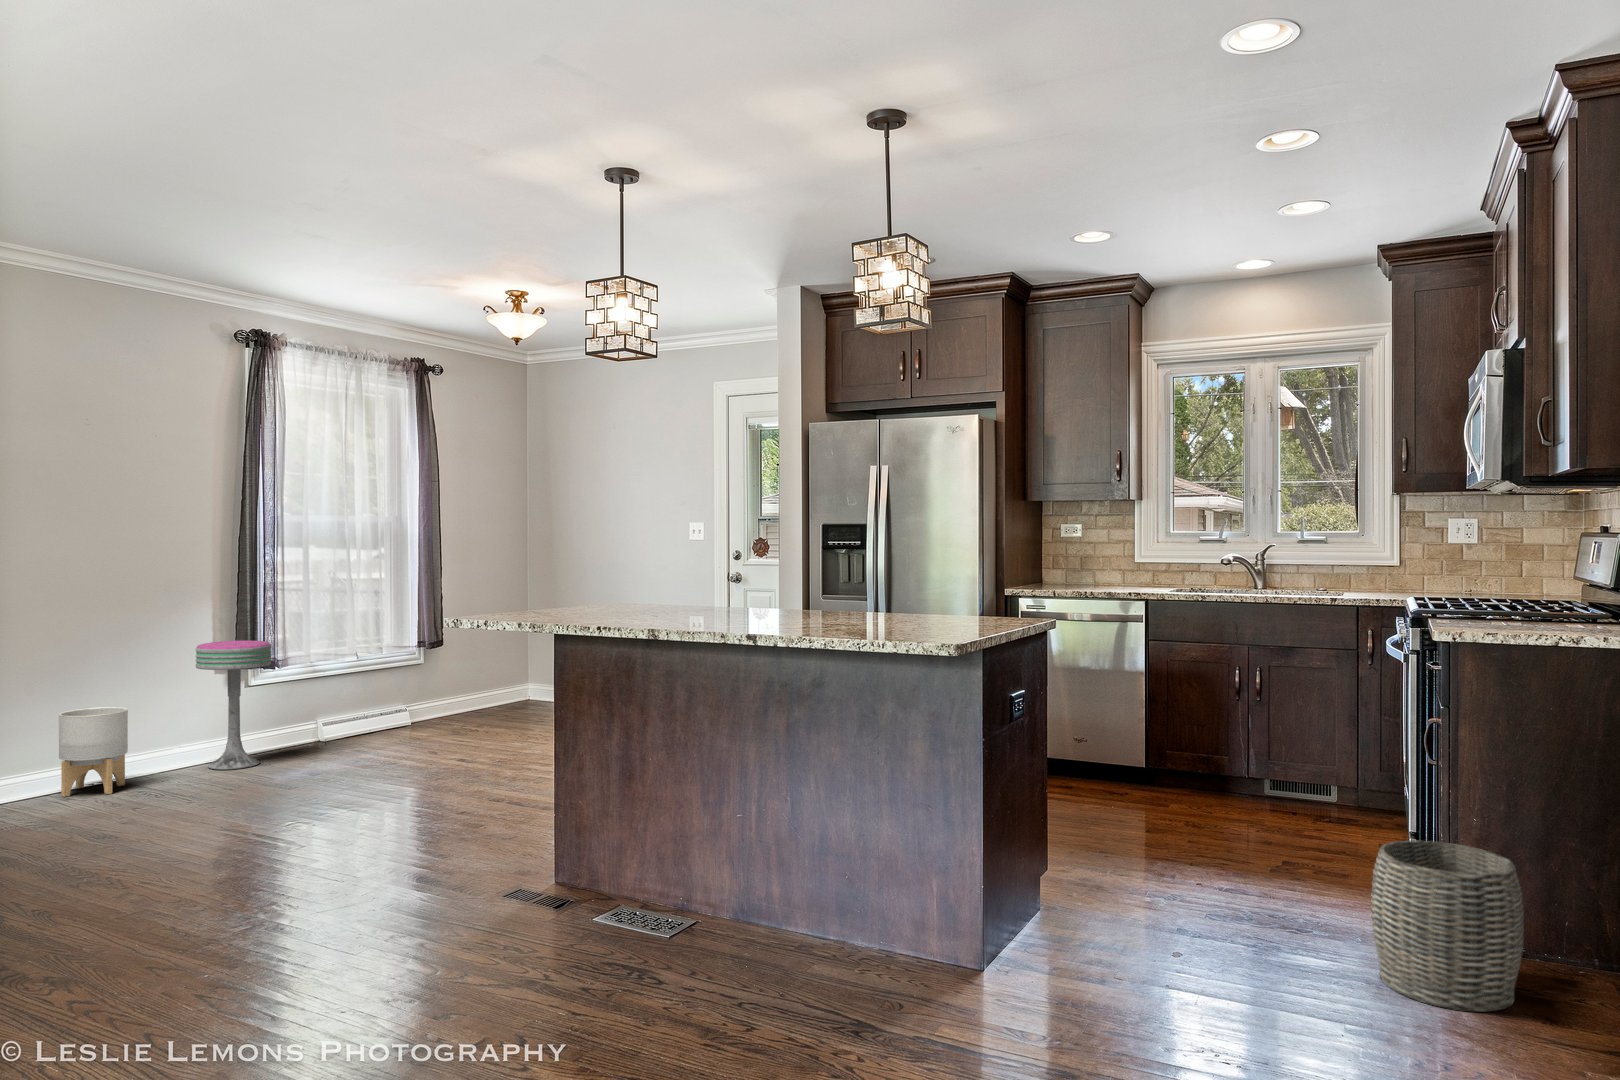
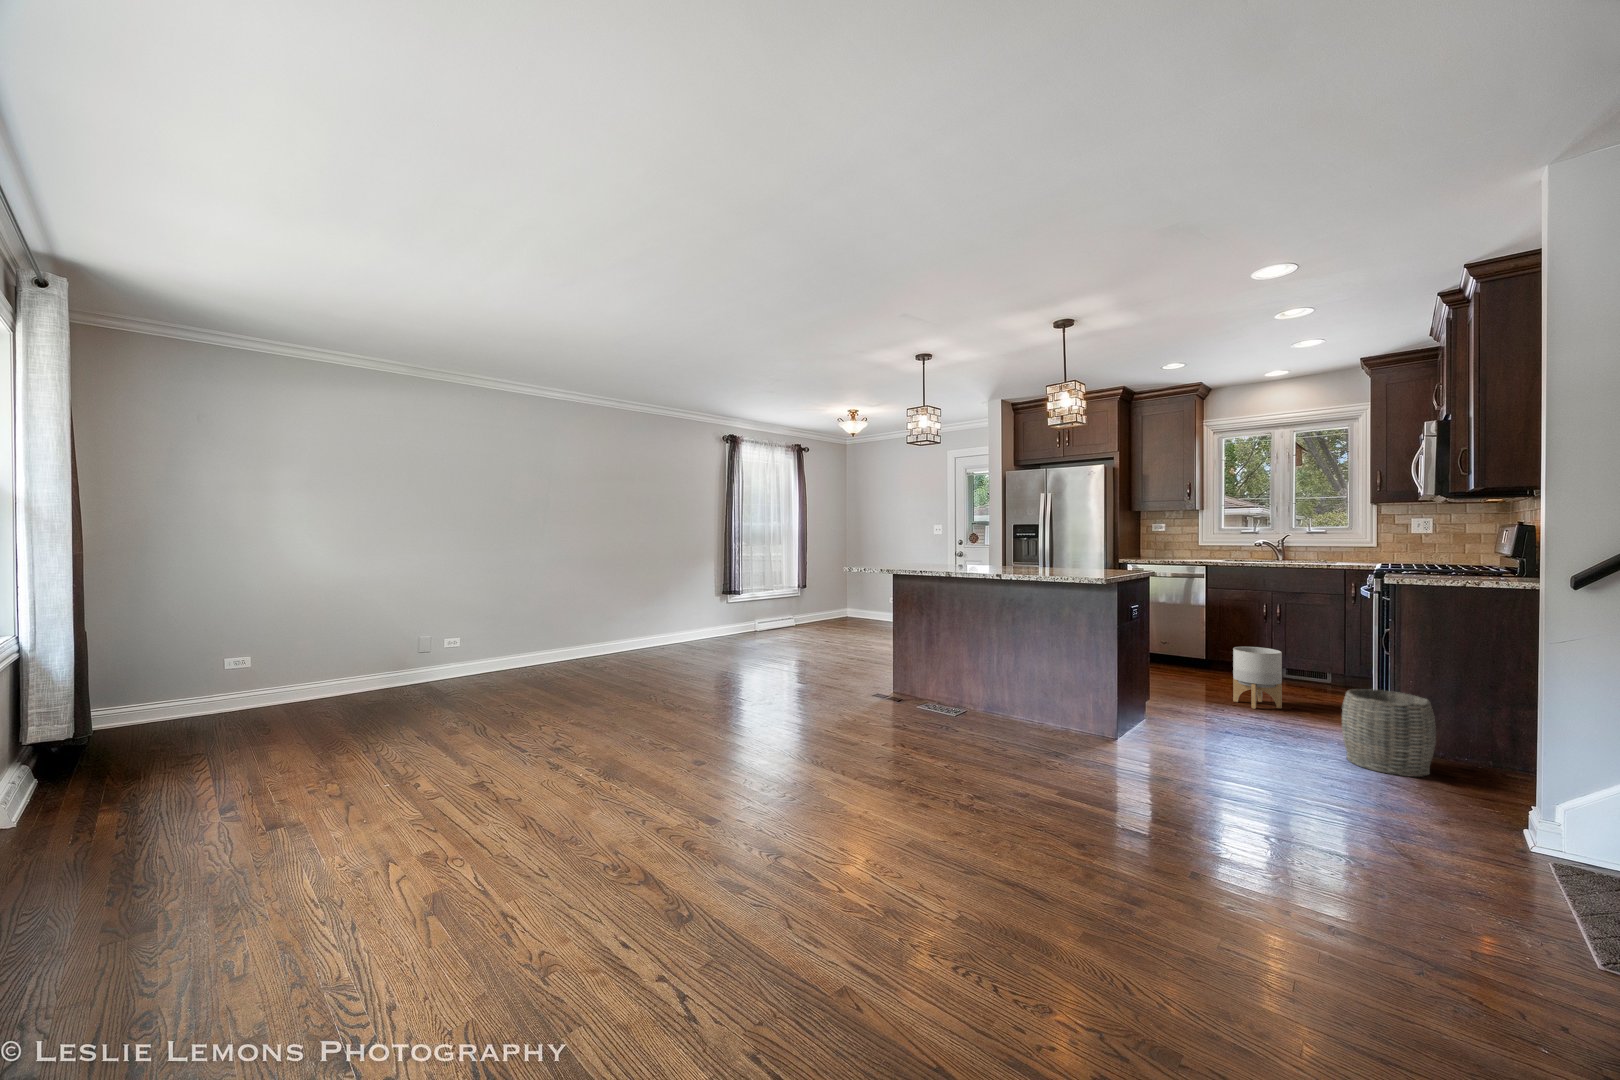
bar stool: present [196,640,271,770] -> none [707,582,739,642]
planter: present [59,707,128,797] -> present [1233,647,1282,709]

